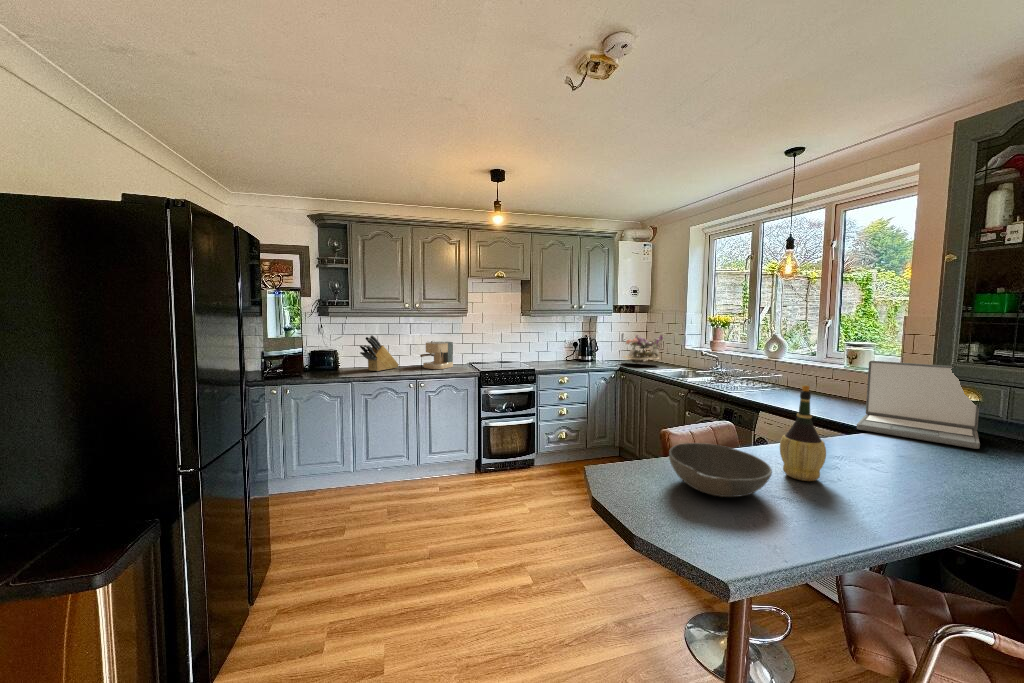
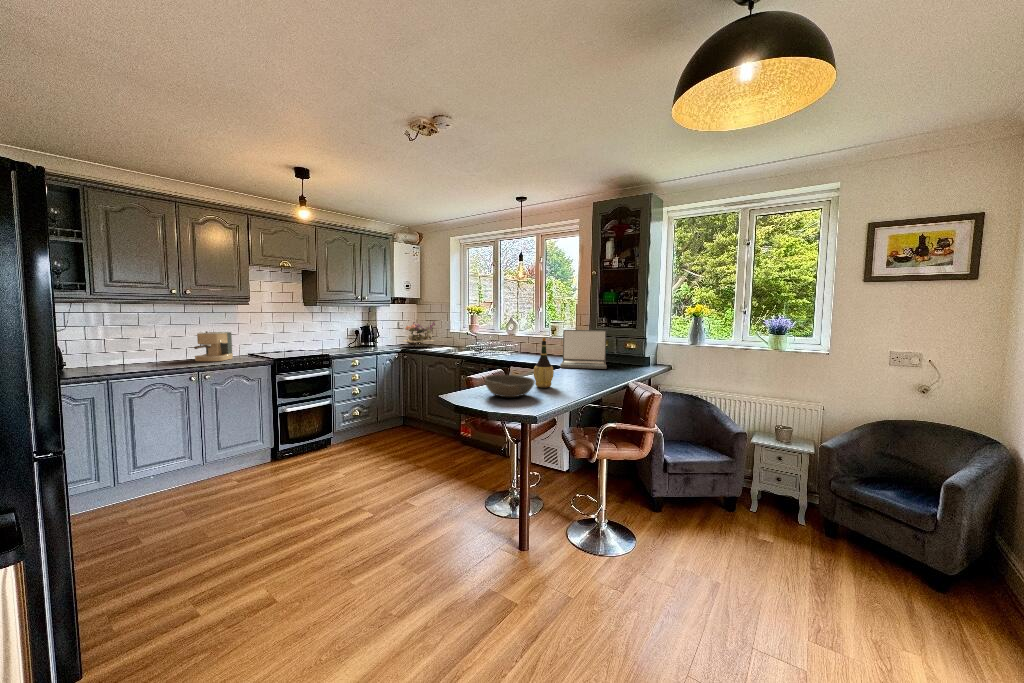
knife block: present [360,335,399,371] -> none [107,325,160,368]

